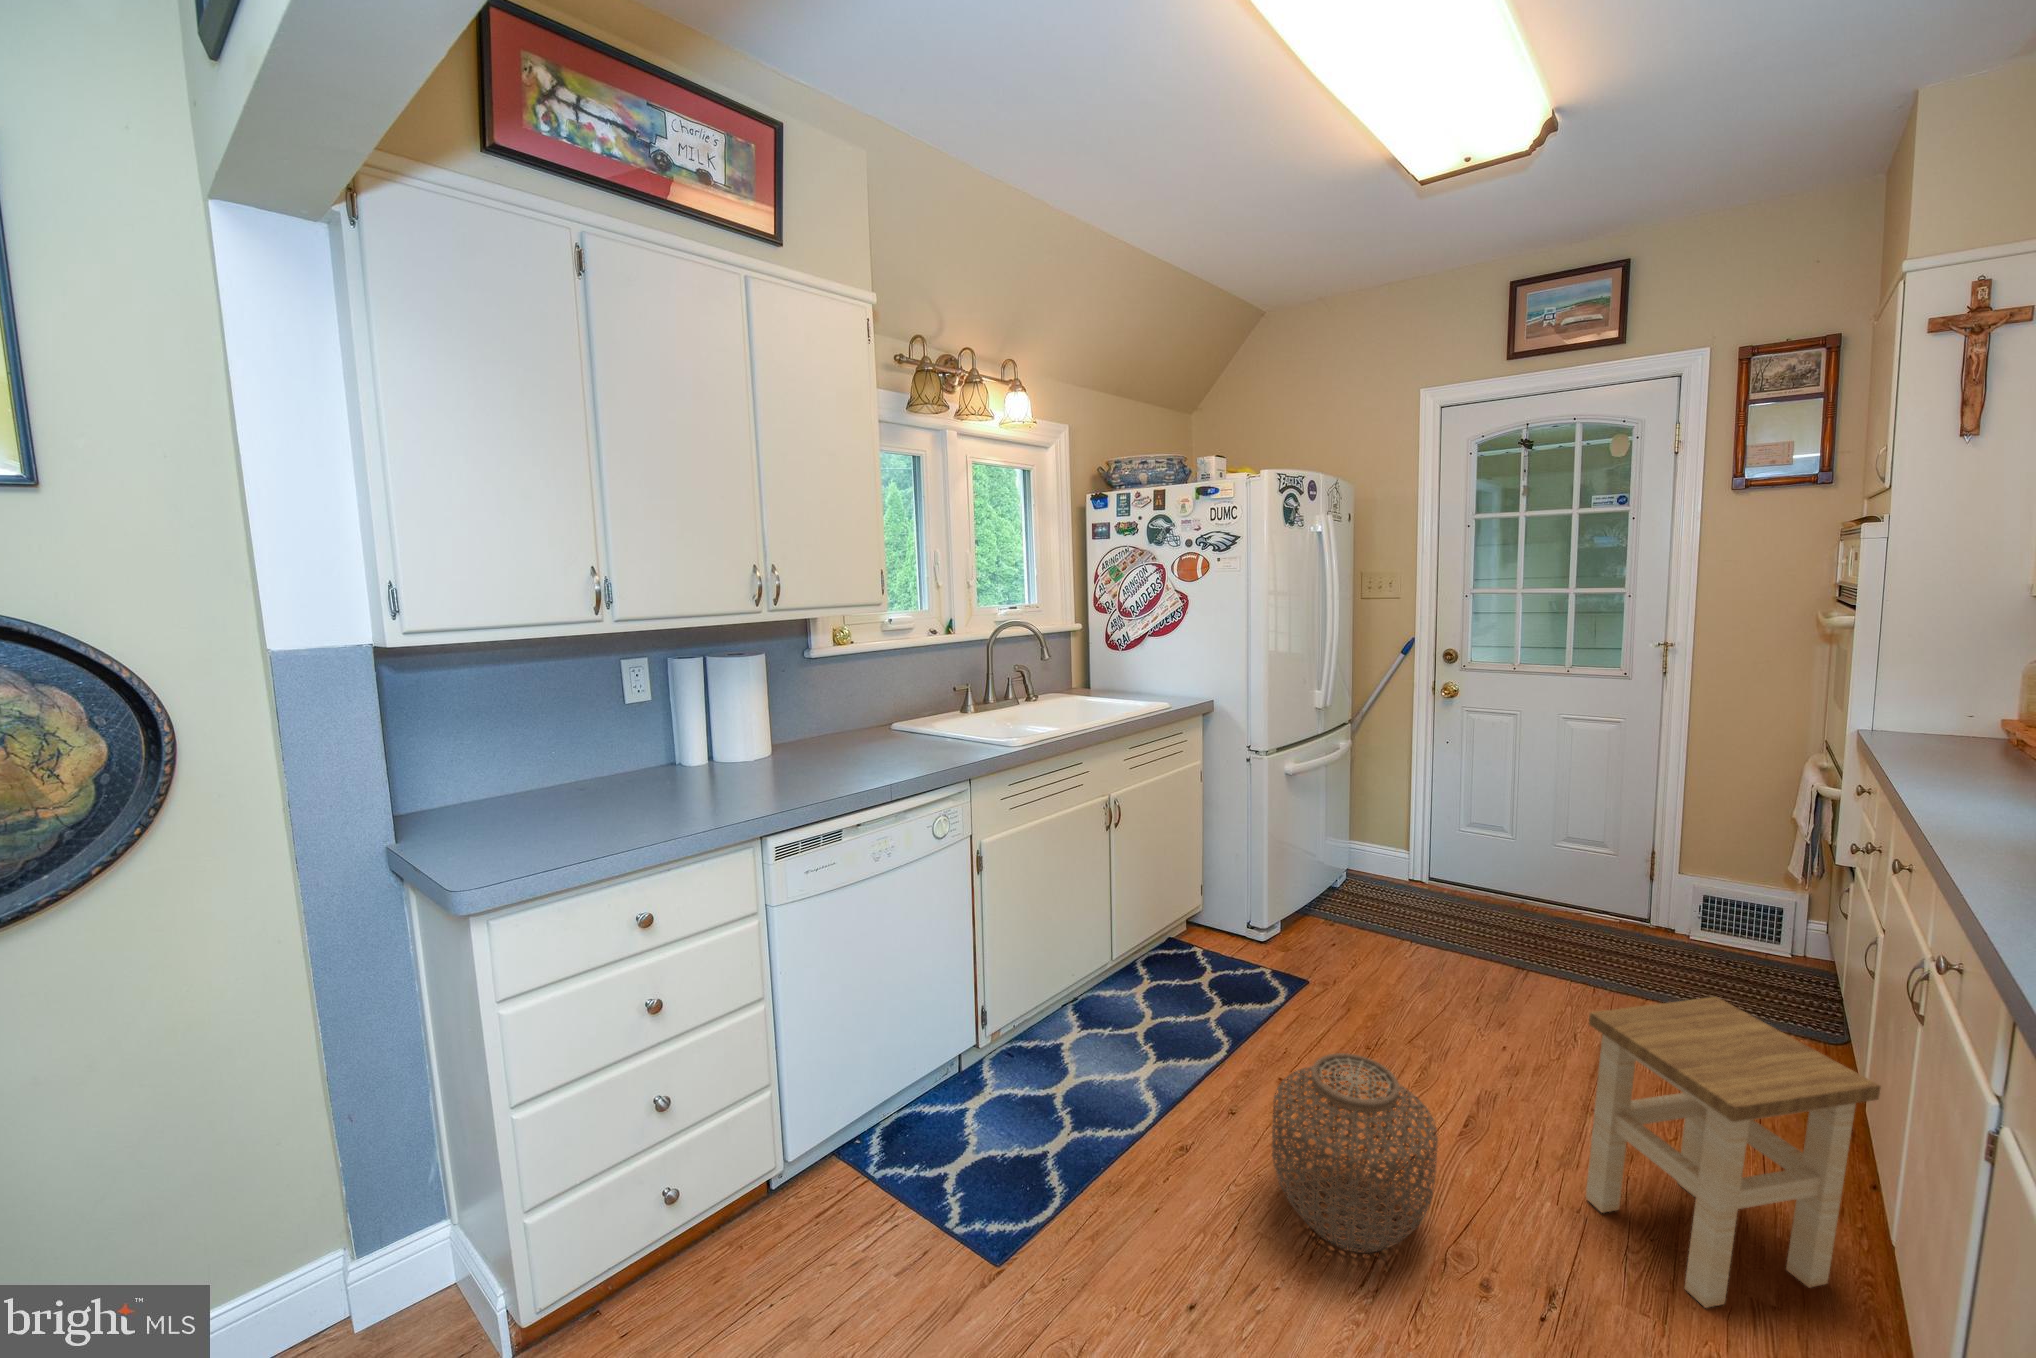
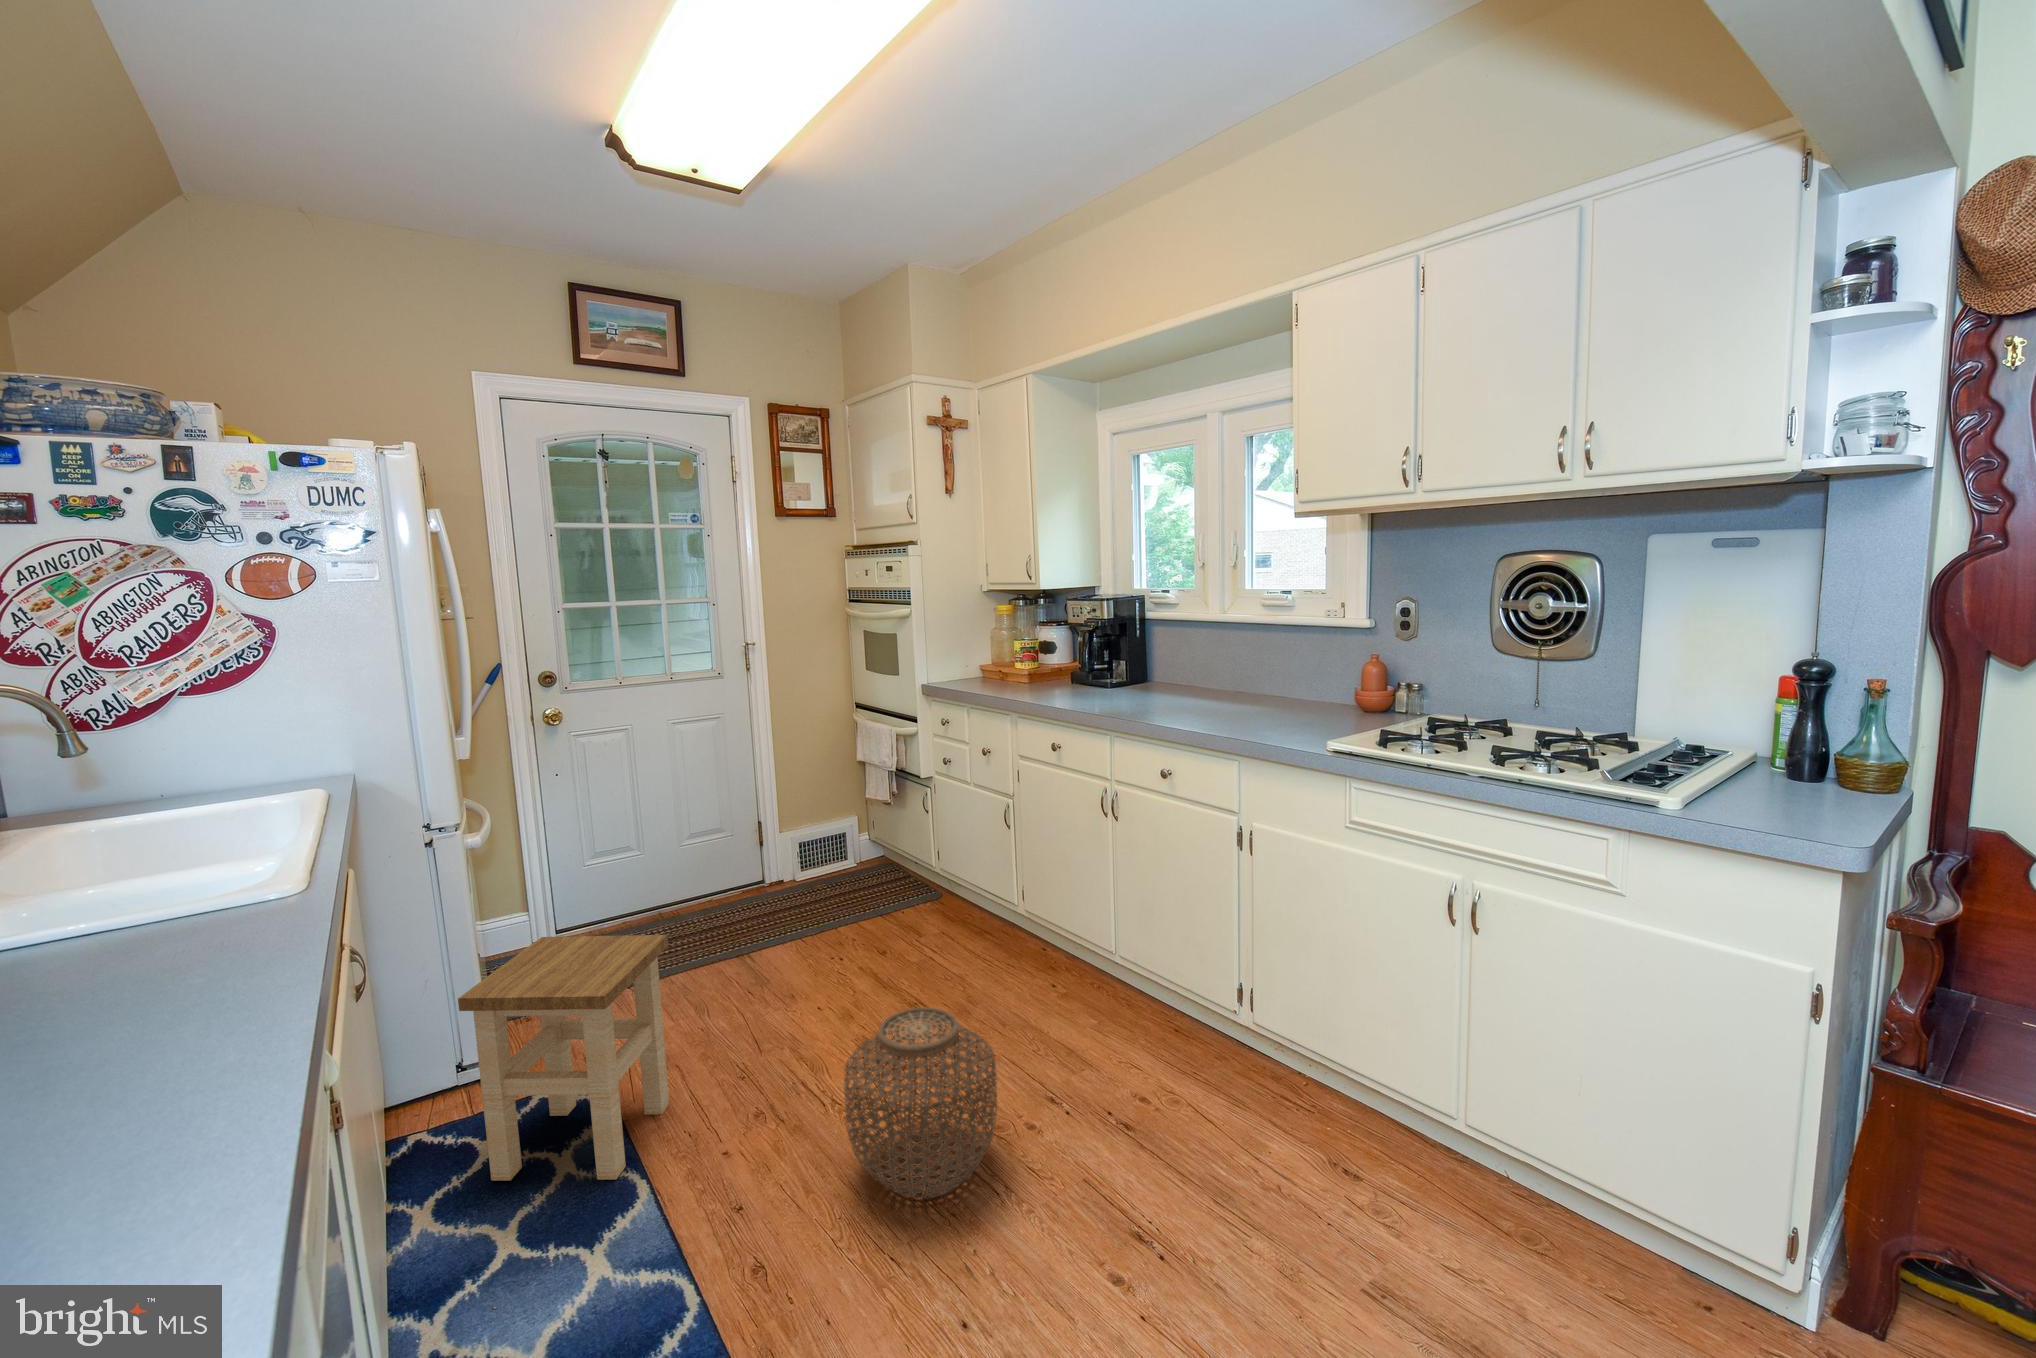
stool: present [1586,997,1880,1308] -> present [458,935,669,1181]

